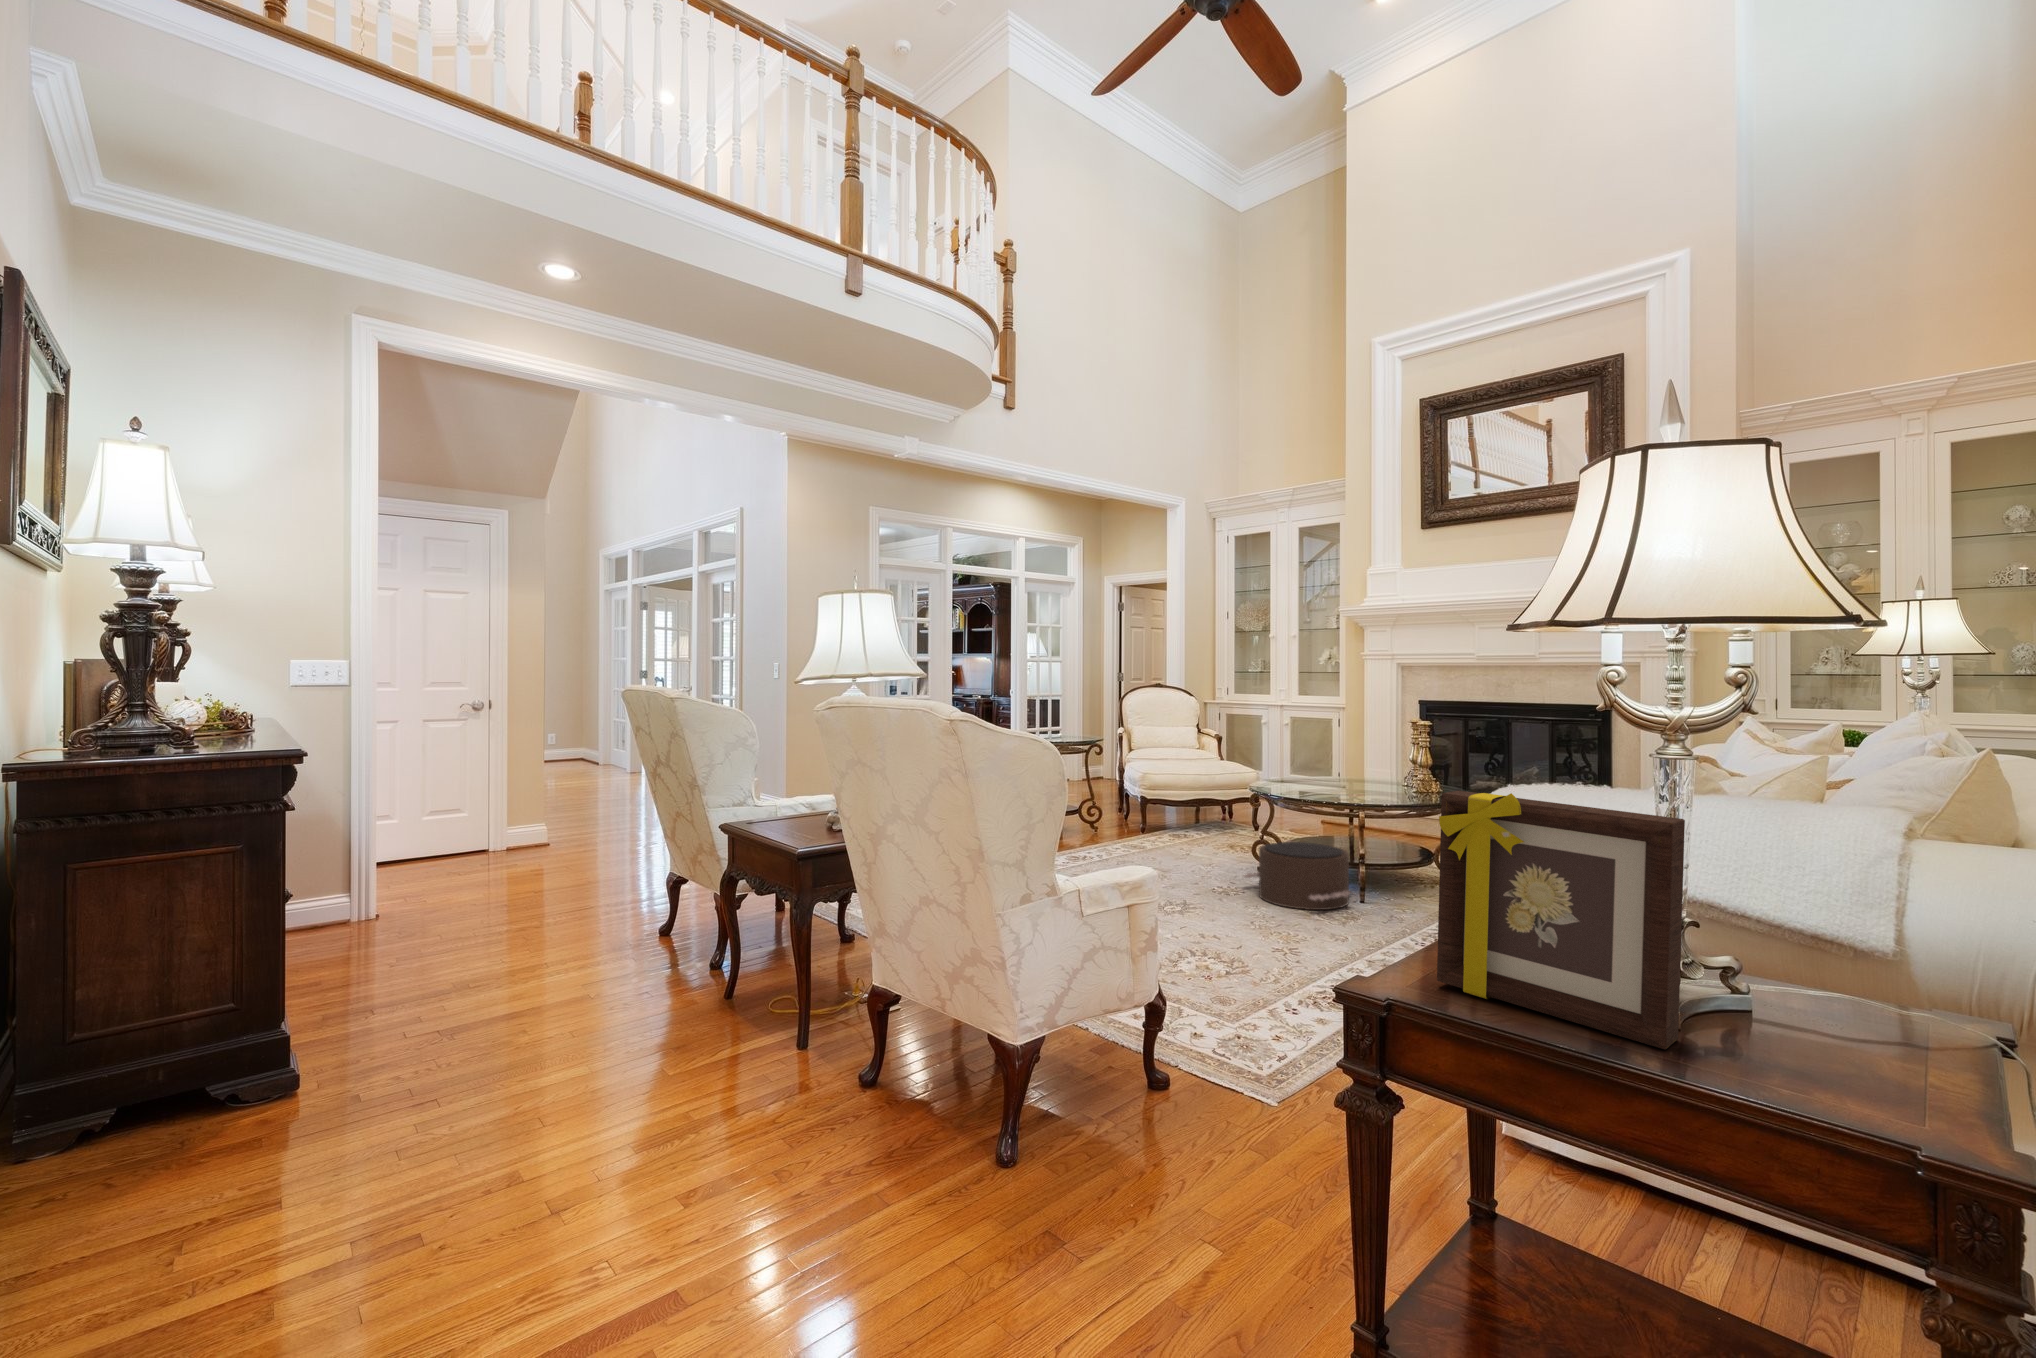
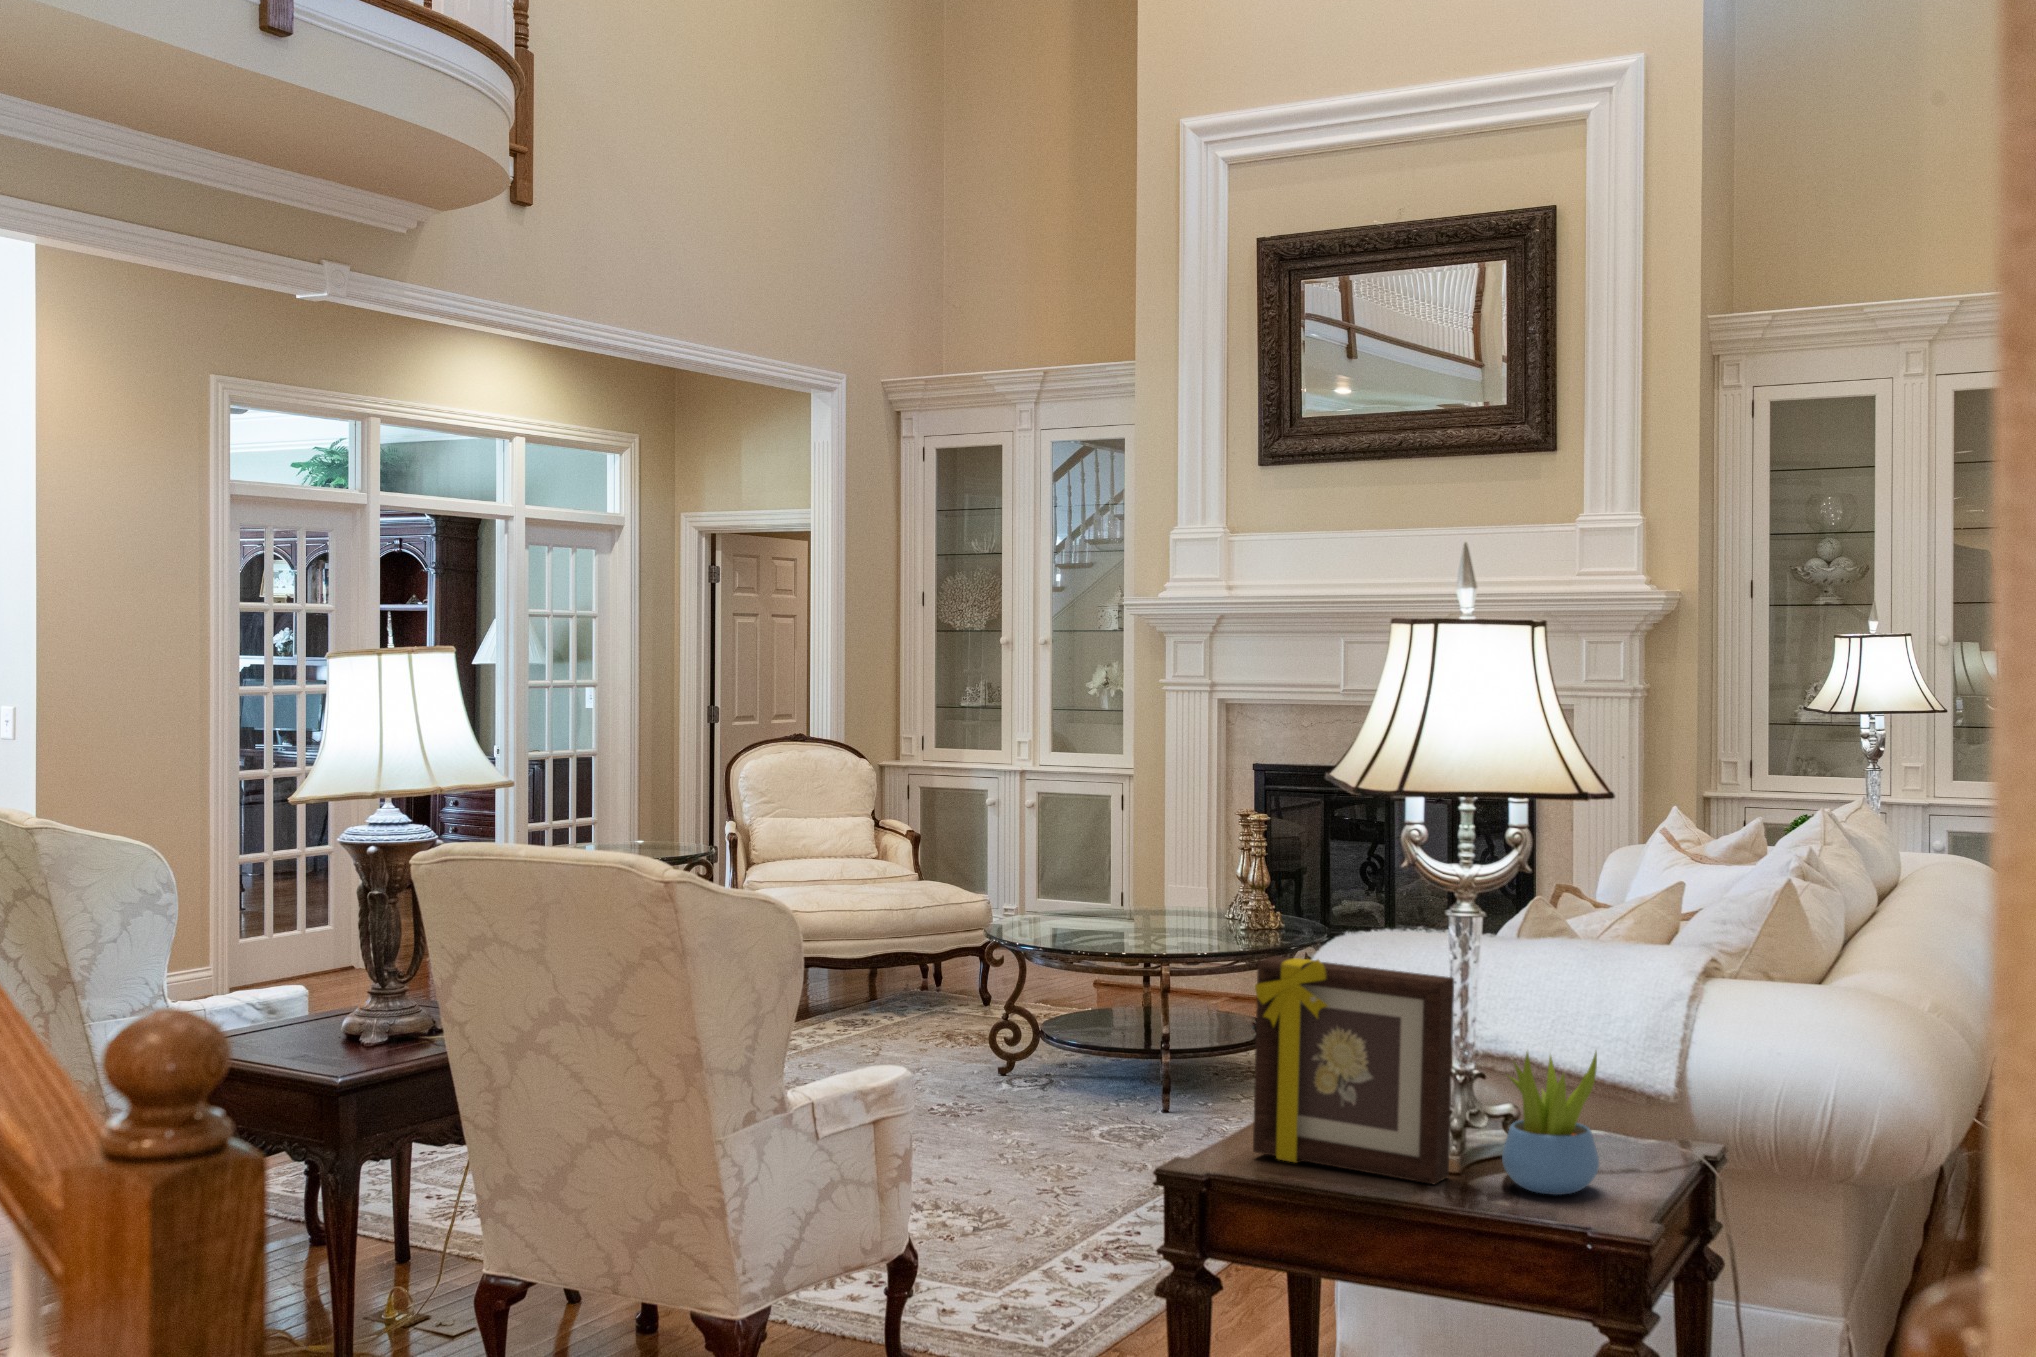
pouf: present [1243,842,1351,910] -> none [976,1022,1156,1130]
succulent plant: none [1757,908,1912,1089] -> present [1502,1052,1599,1195]

